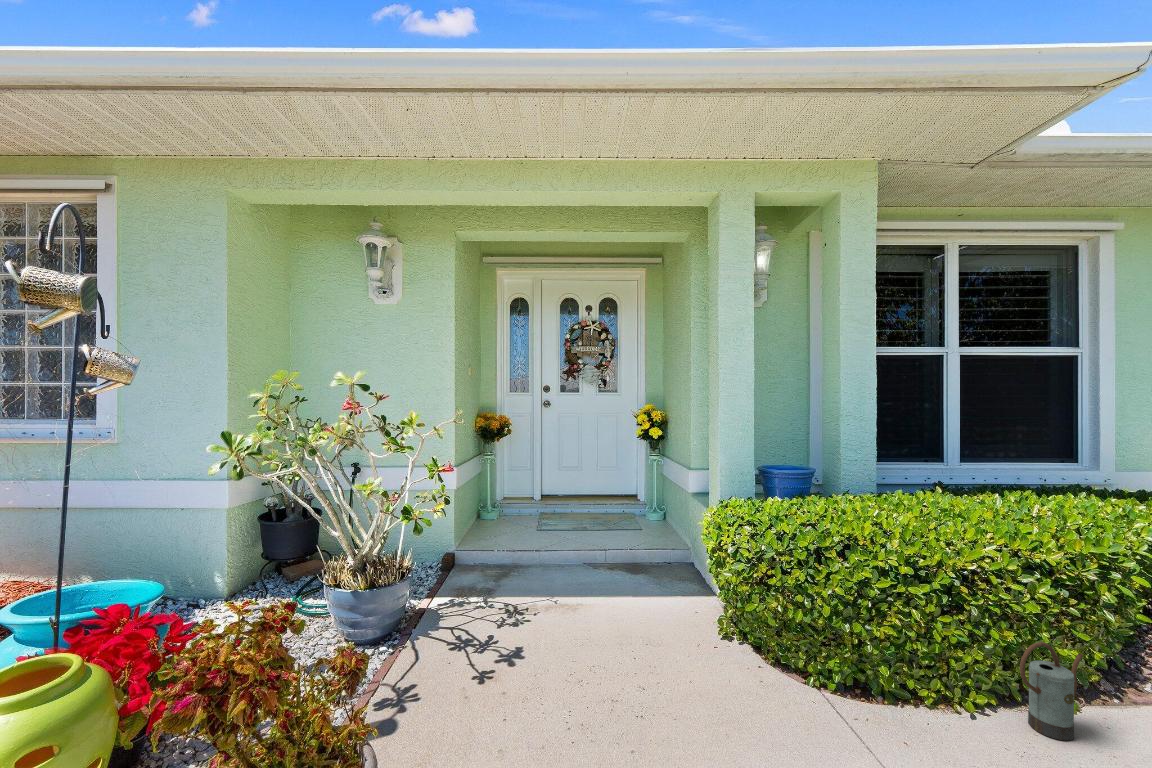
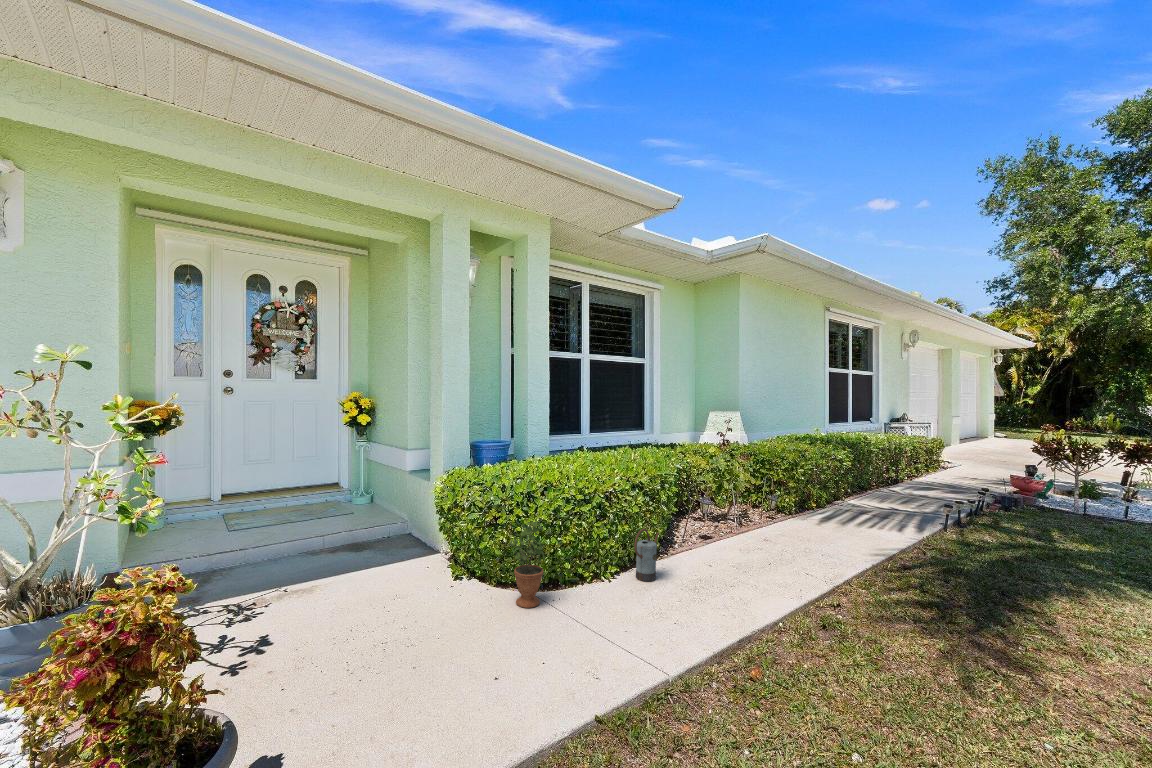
potted plant: none [781,586,838,722] -> present [509,519,545,608]

